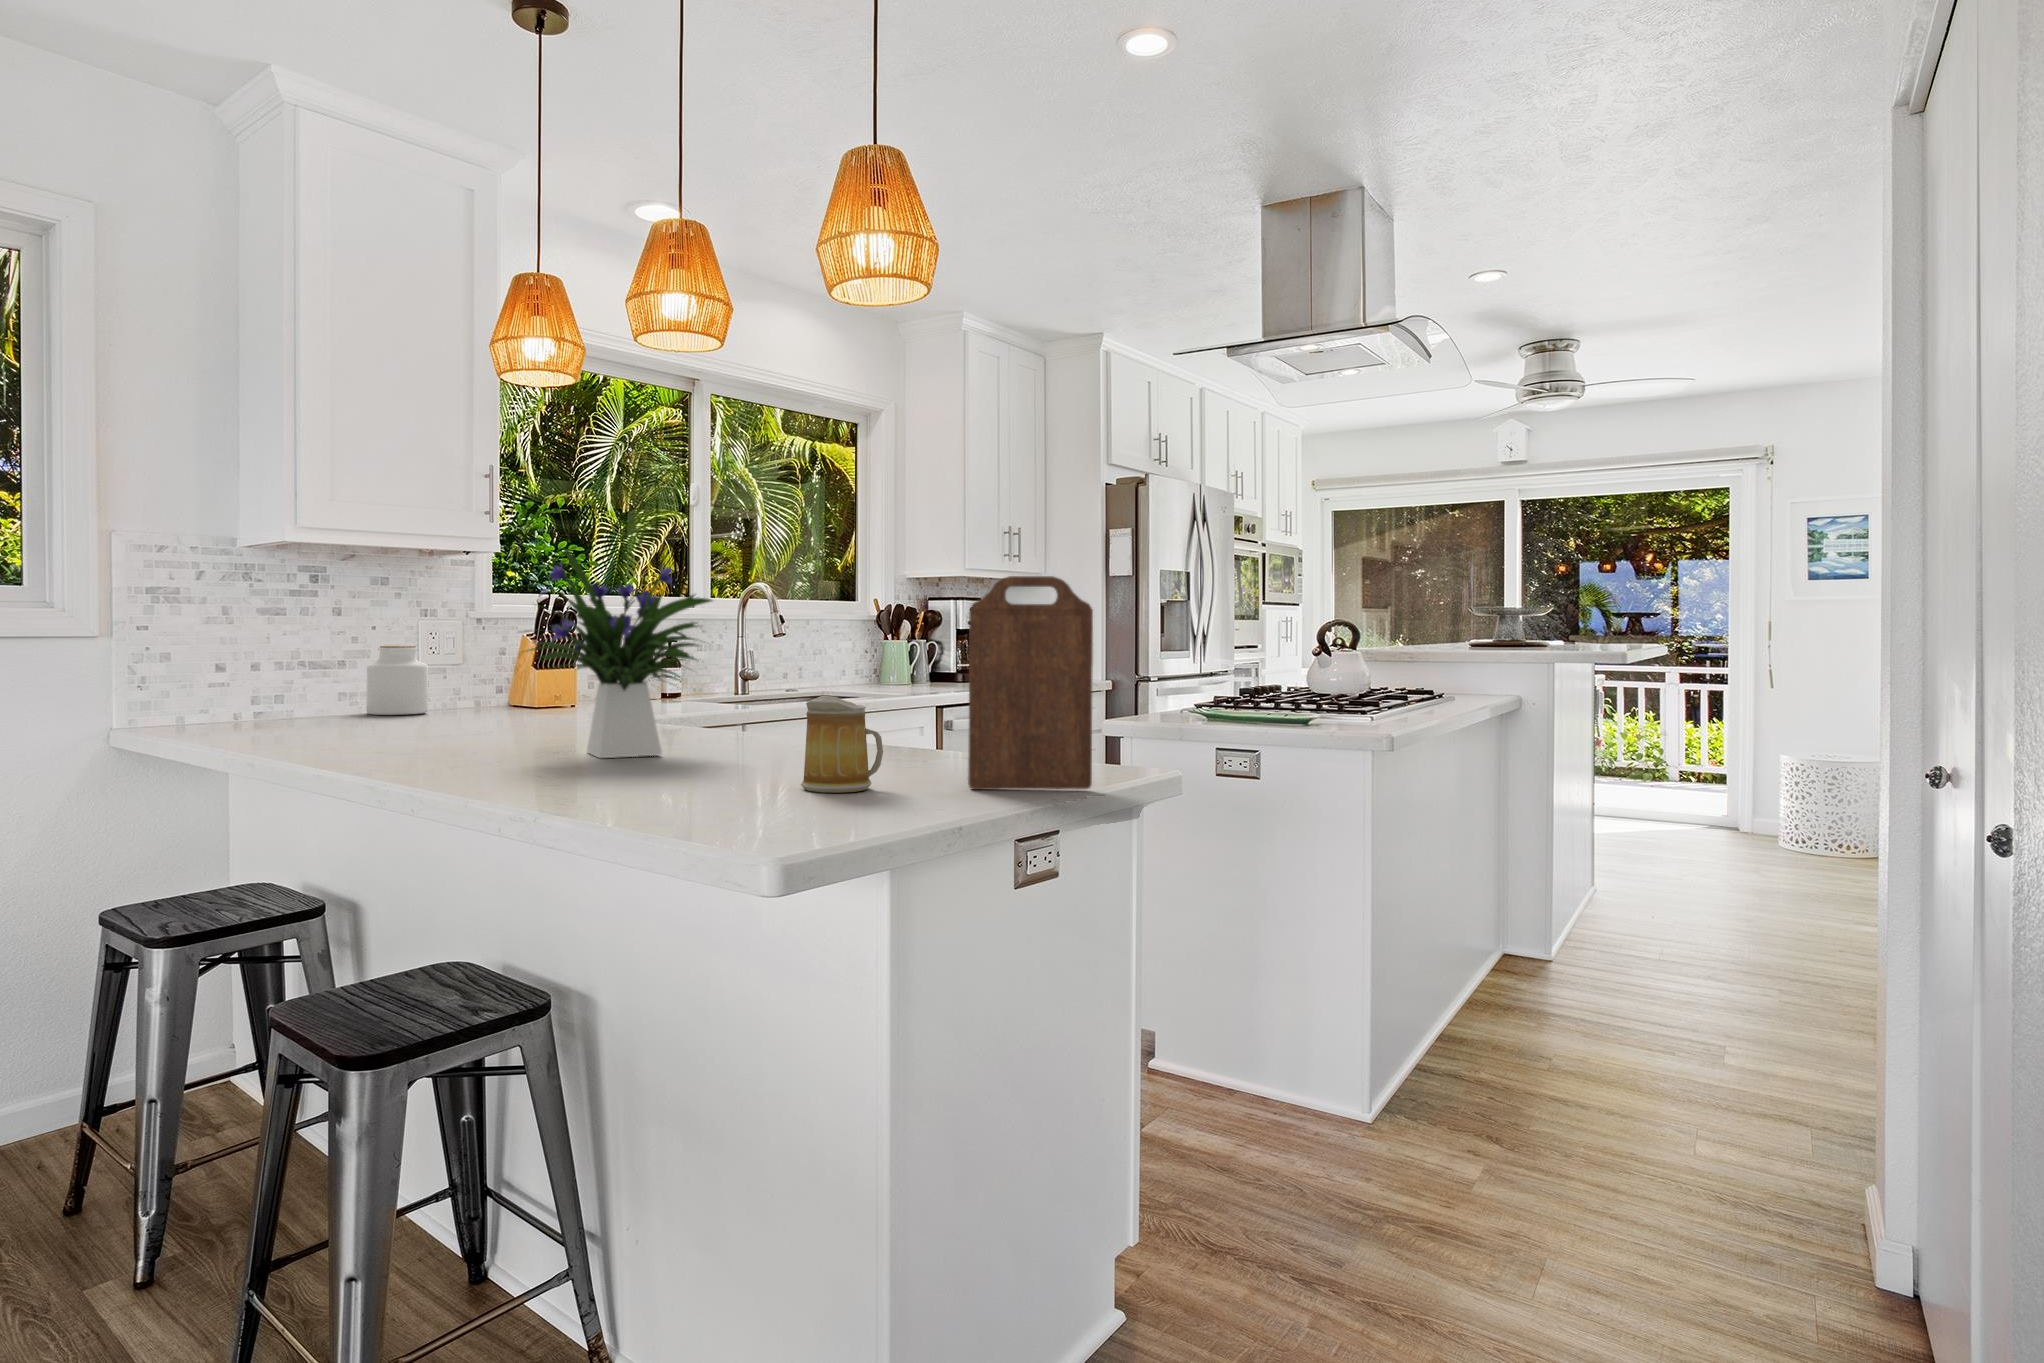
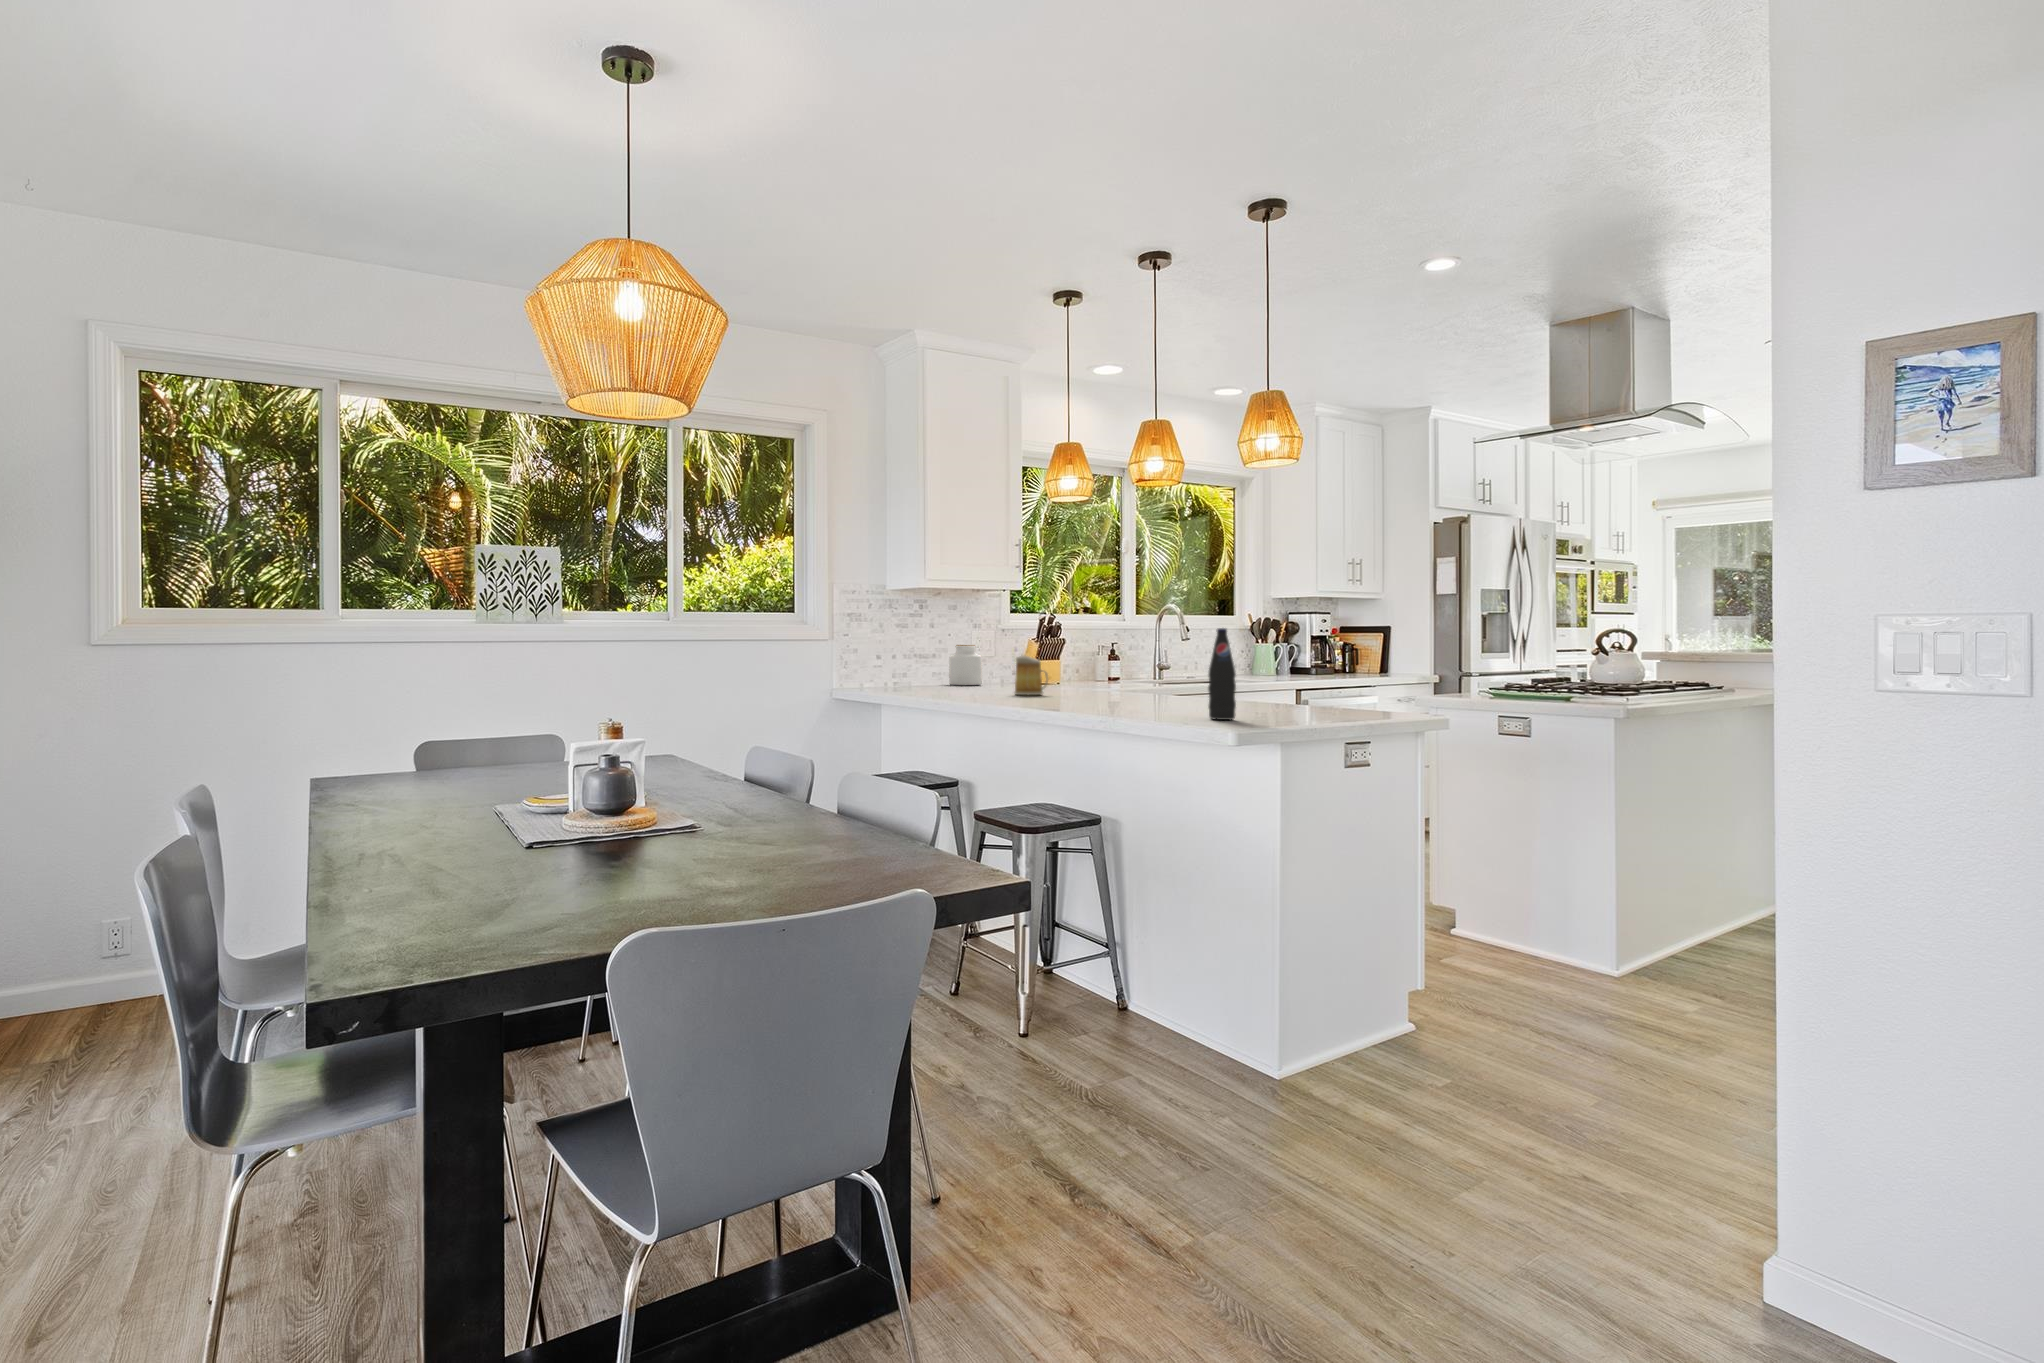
flower arrangement: present [522,548,712,758] -> none [1063,586,1170,702]
cutting board: present [968,576,1093,790] -> none [1327,597,1402,718]
bottle: none [743,632,796,817] -> present [1208,628,1236,720]
mug: present [801,696,883,793] -> present [1015,655,1048,695]

